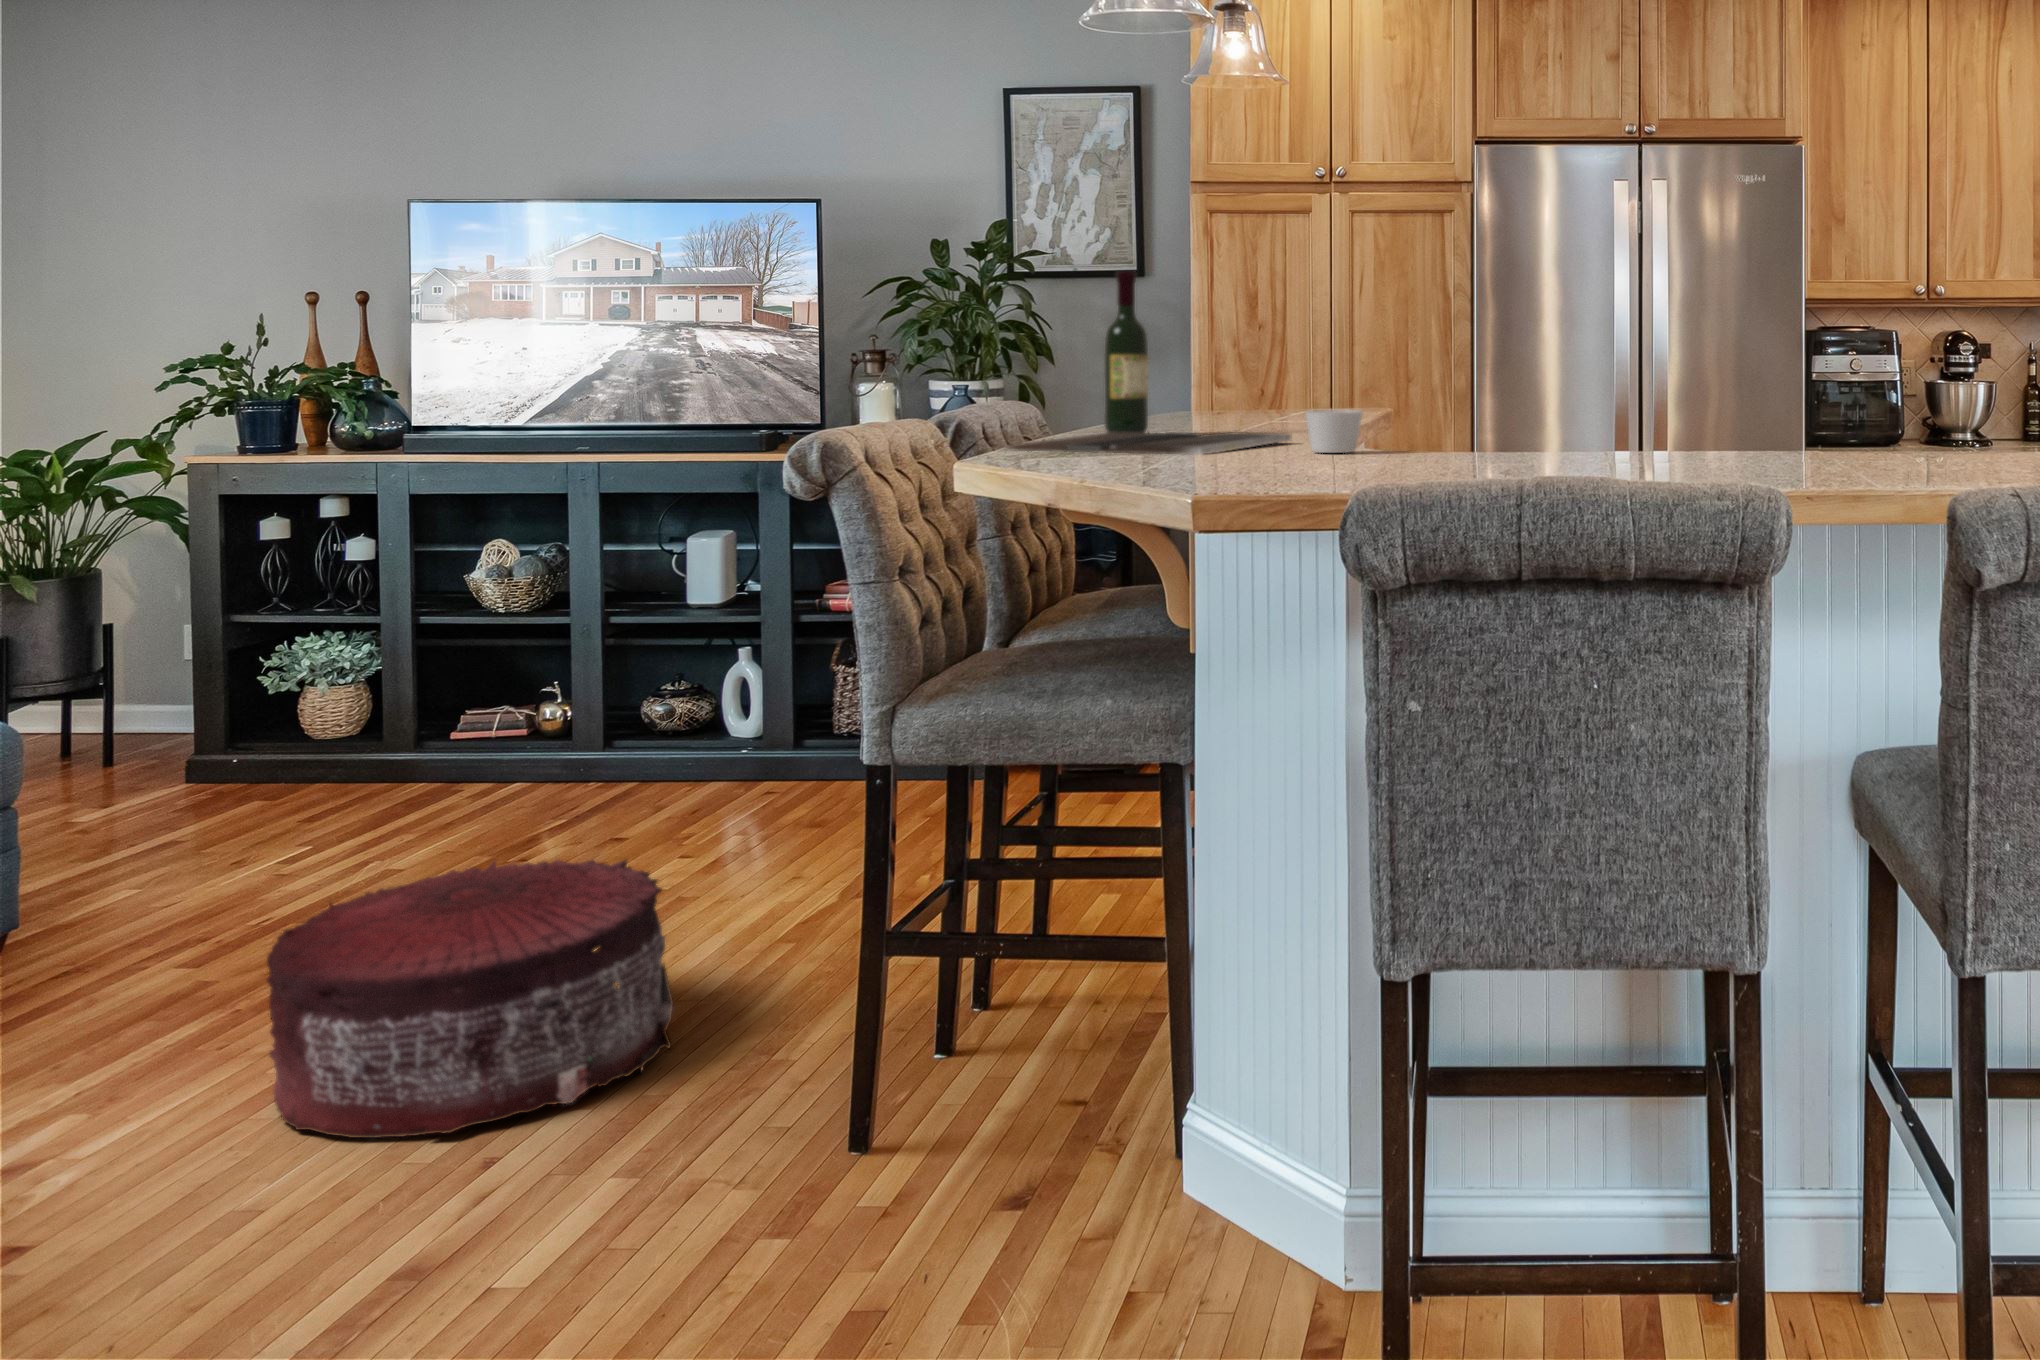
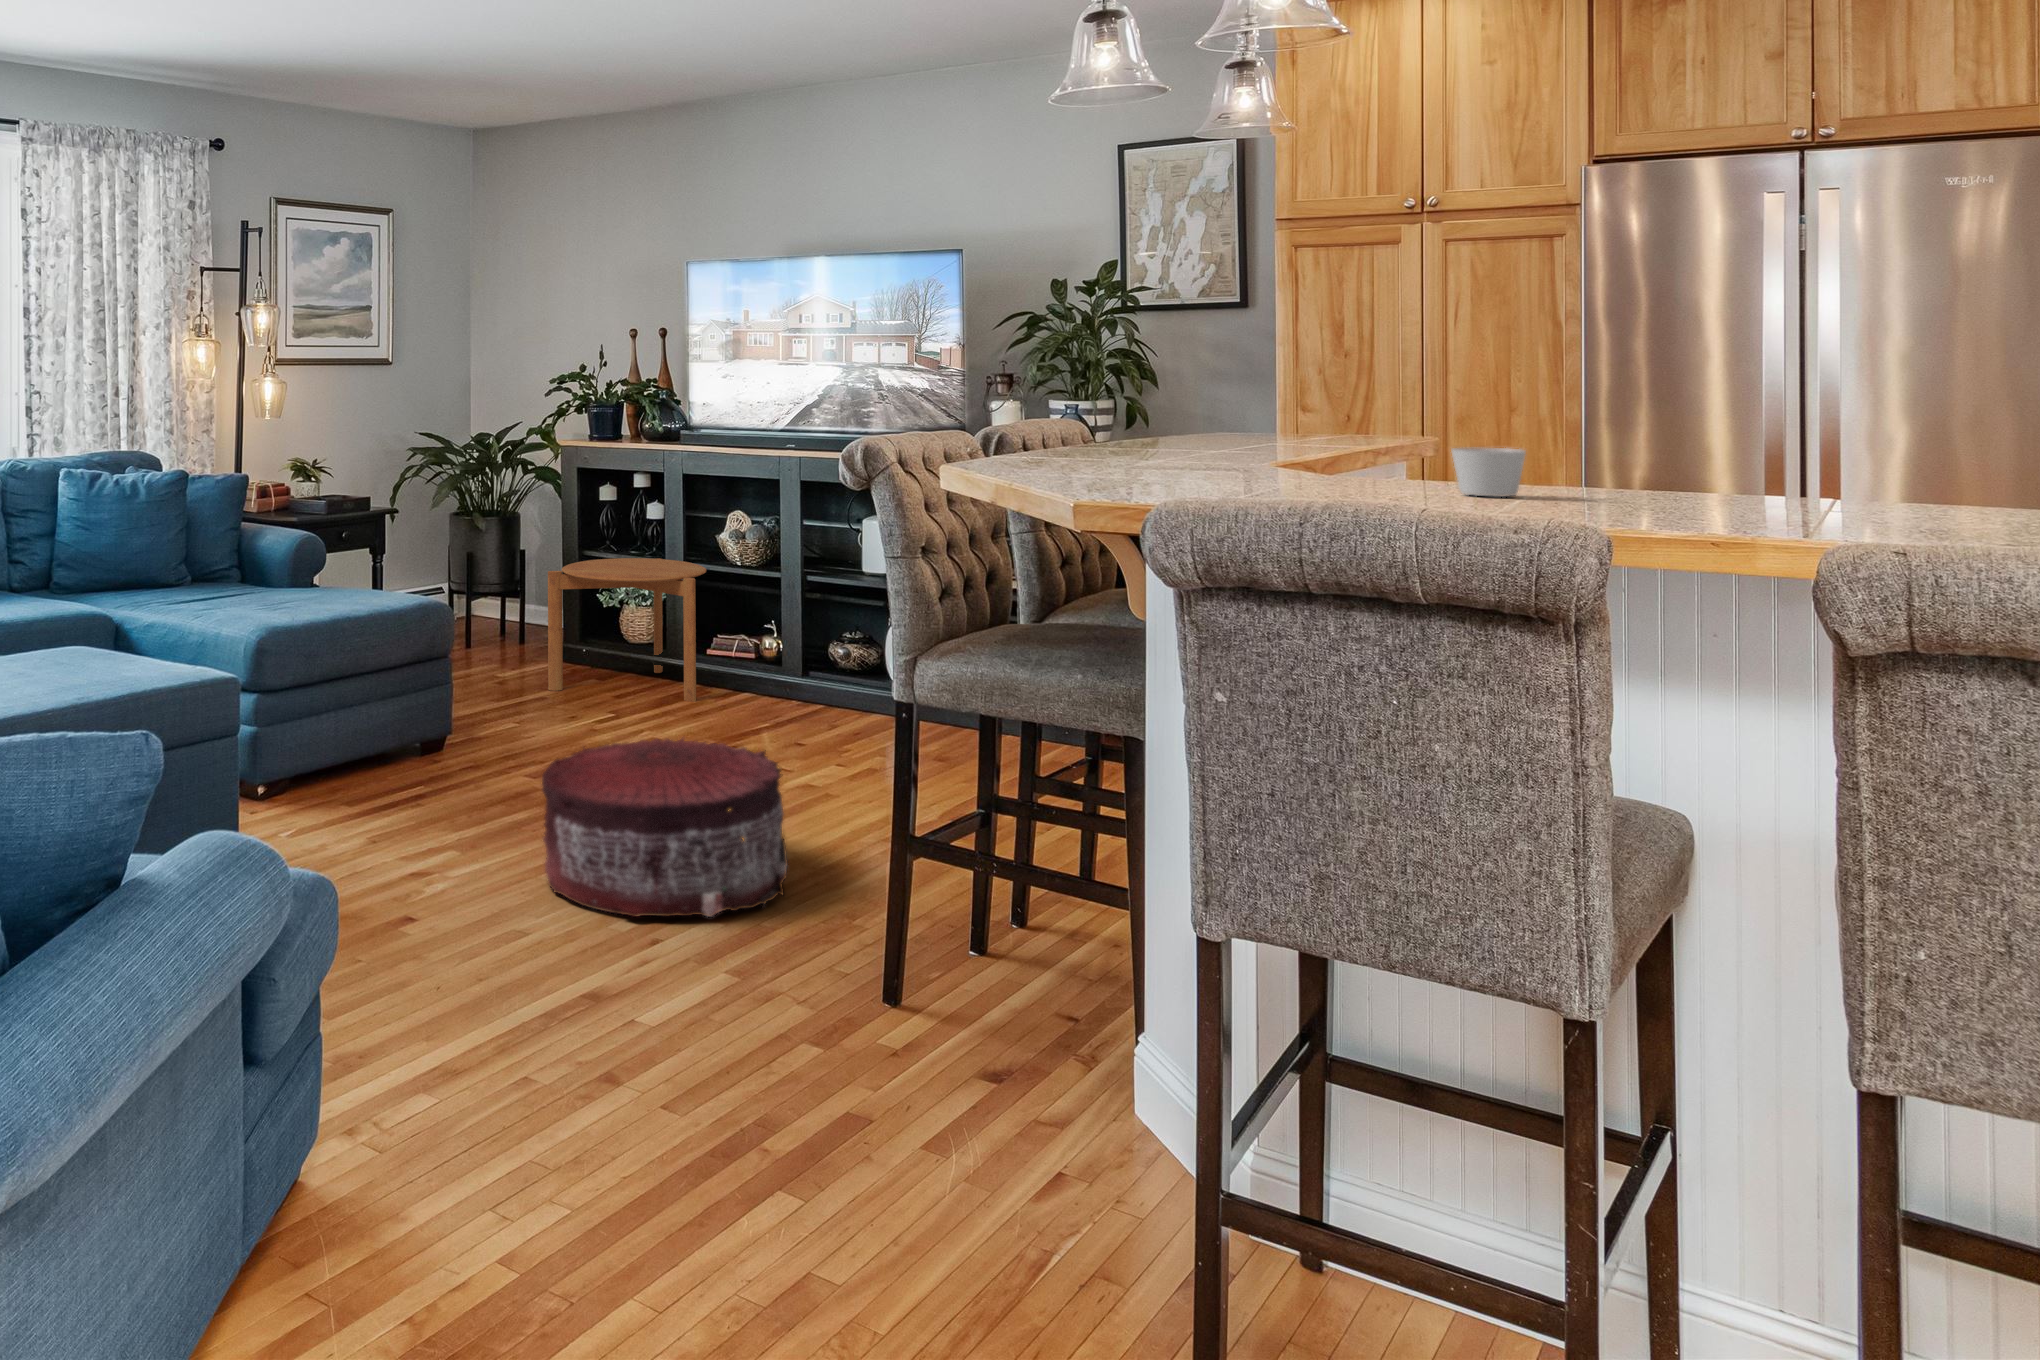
wine bottle: present [1104,271,1148,433] -> none [1124,308,1163,450]
candle: present [1305,410,1363,453] -> present [1452,447,1526,497]
laptop: present [1003,432,1291,455] -> none [1006,447,1279,470]
side table: none [182,615,454,829] -> present [548,558,706,702]

